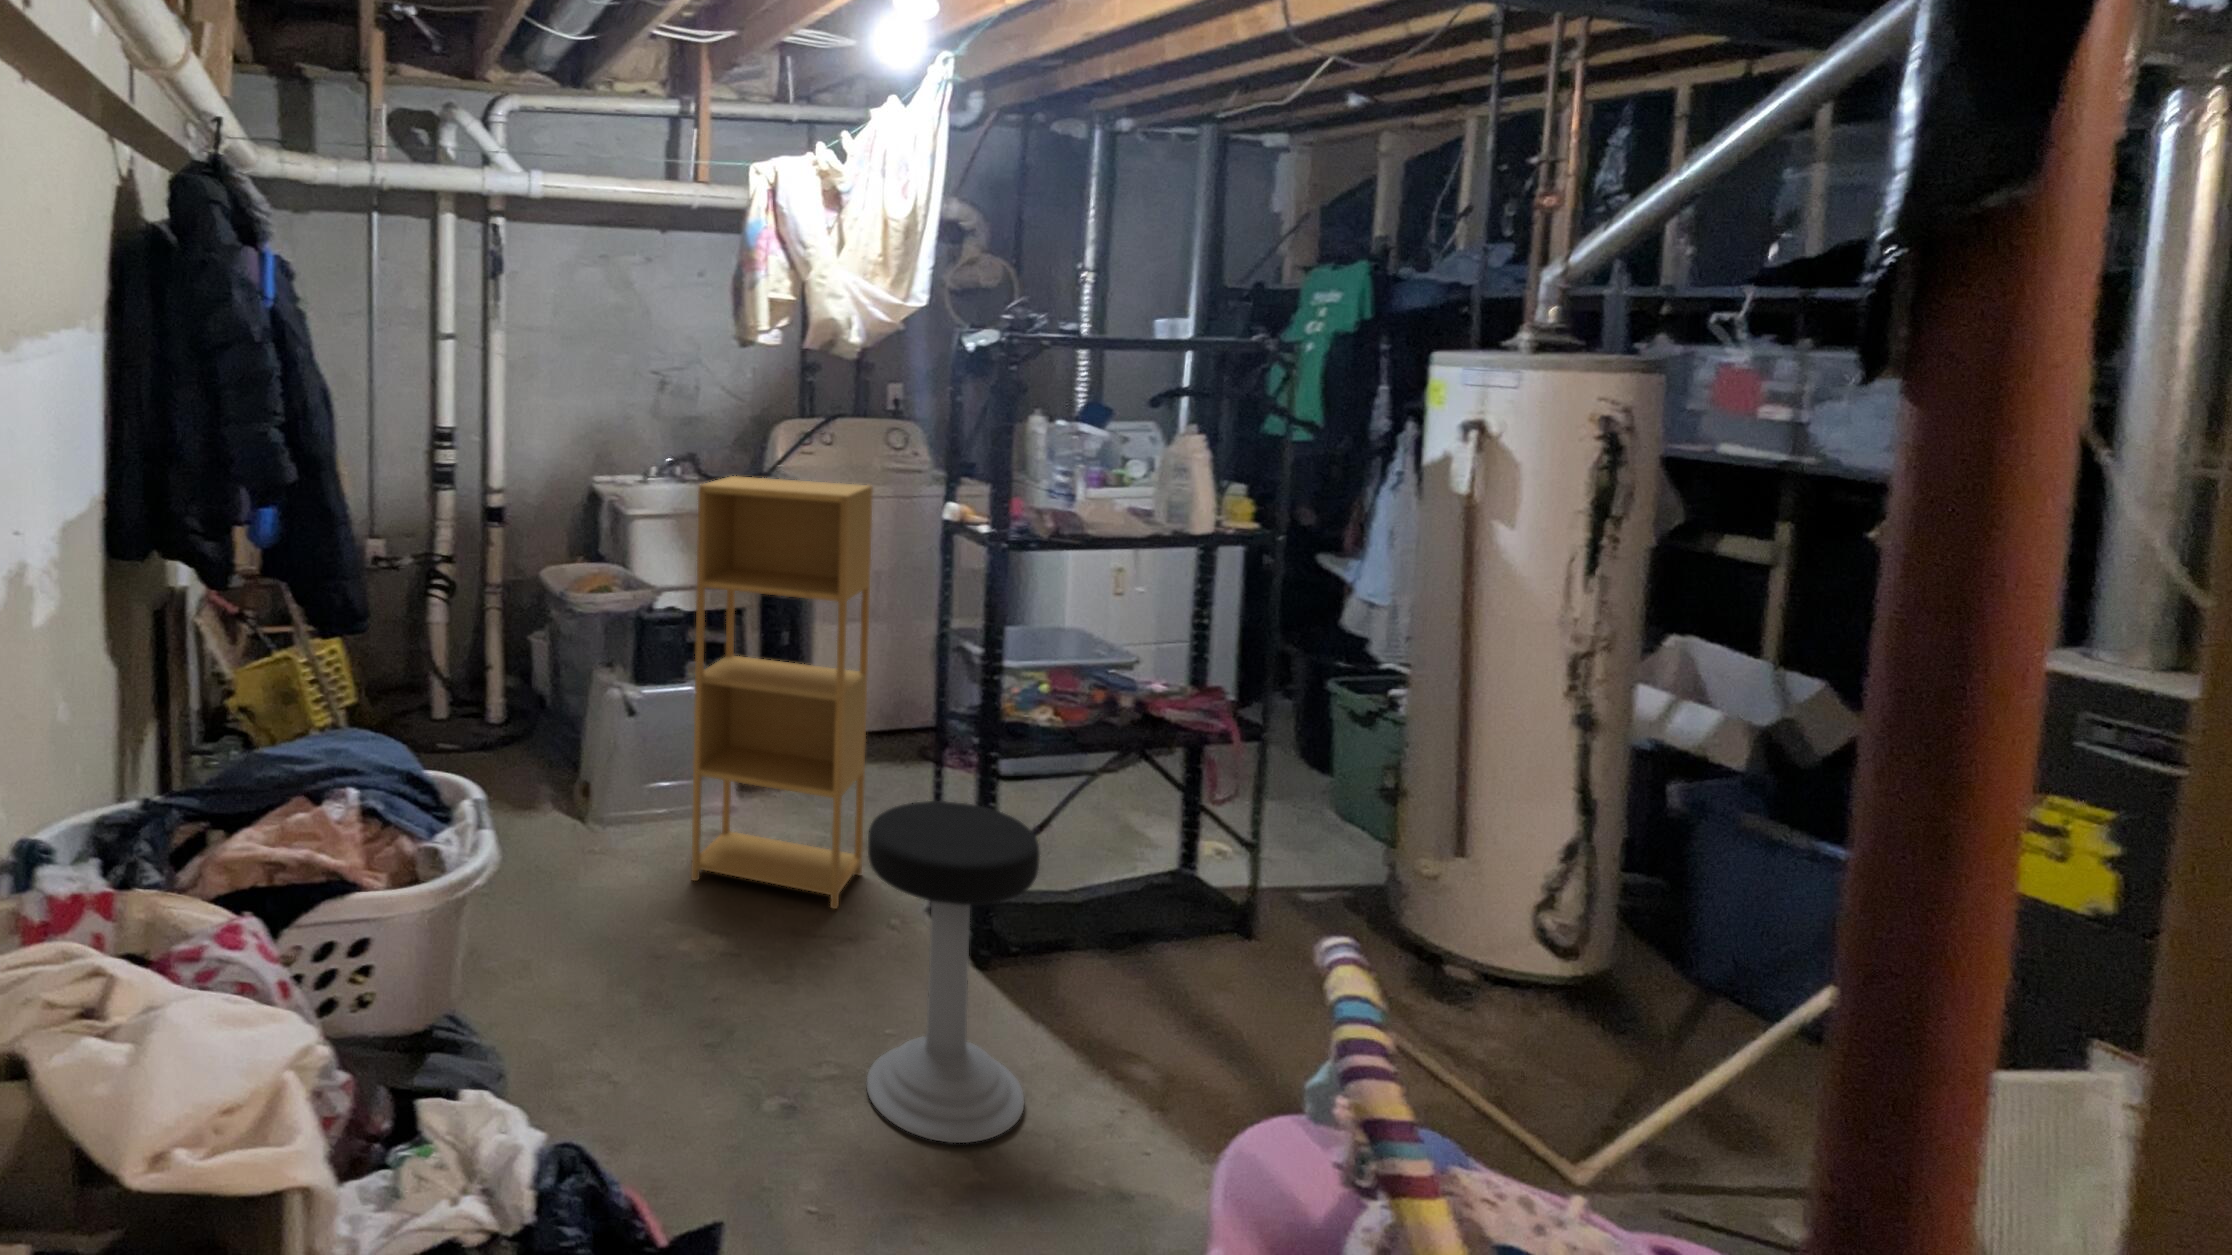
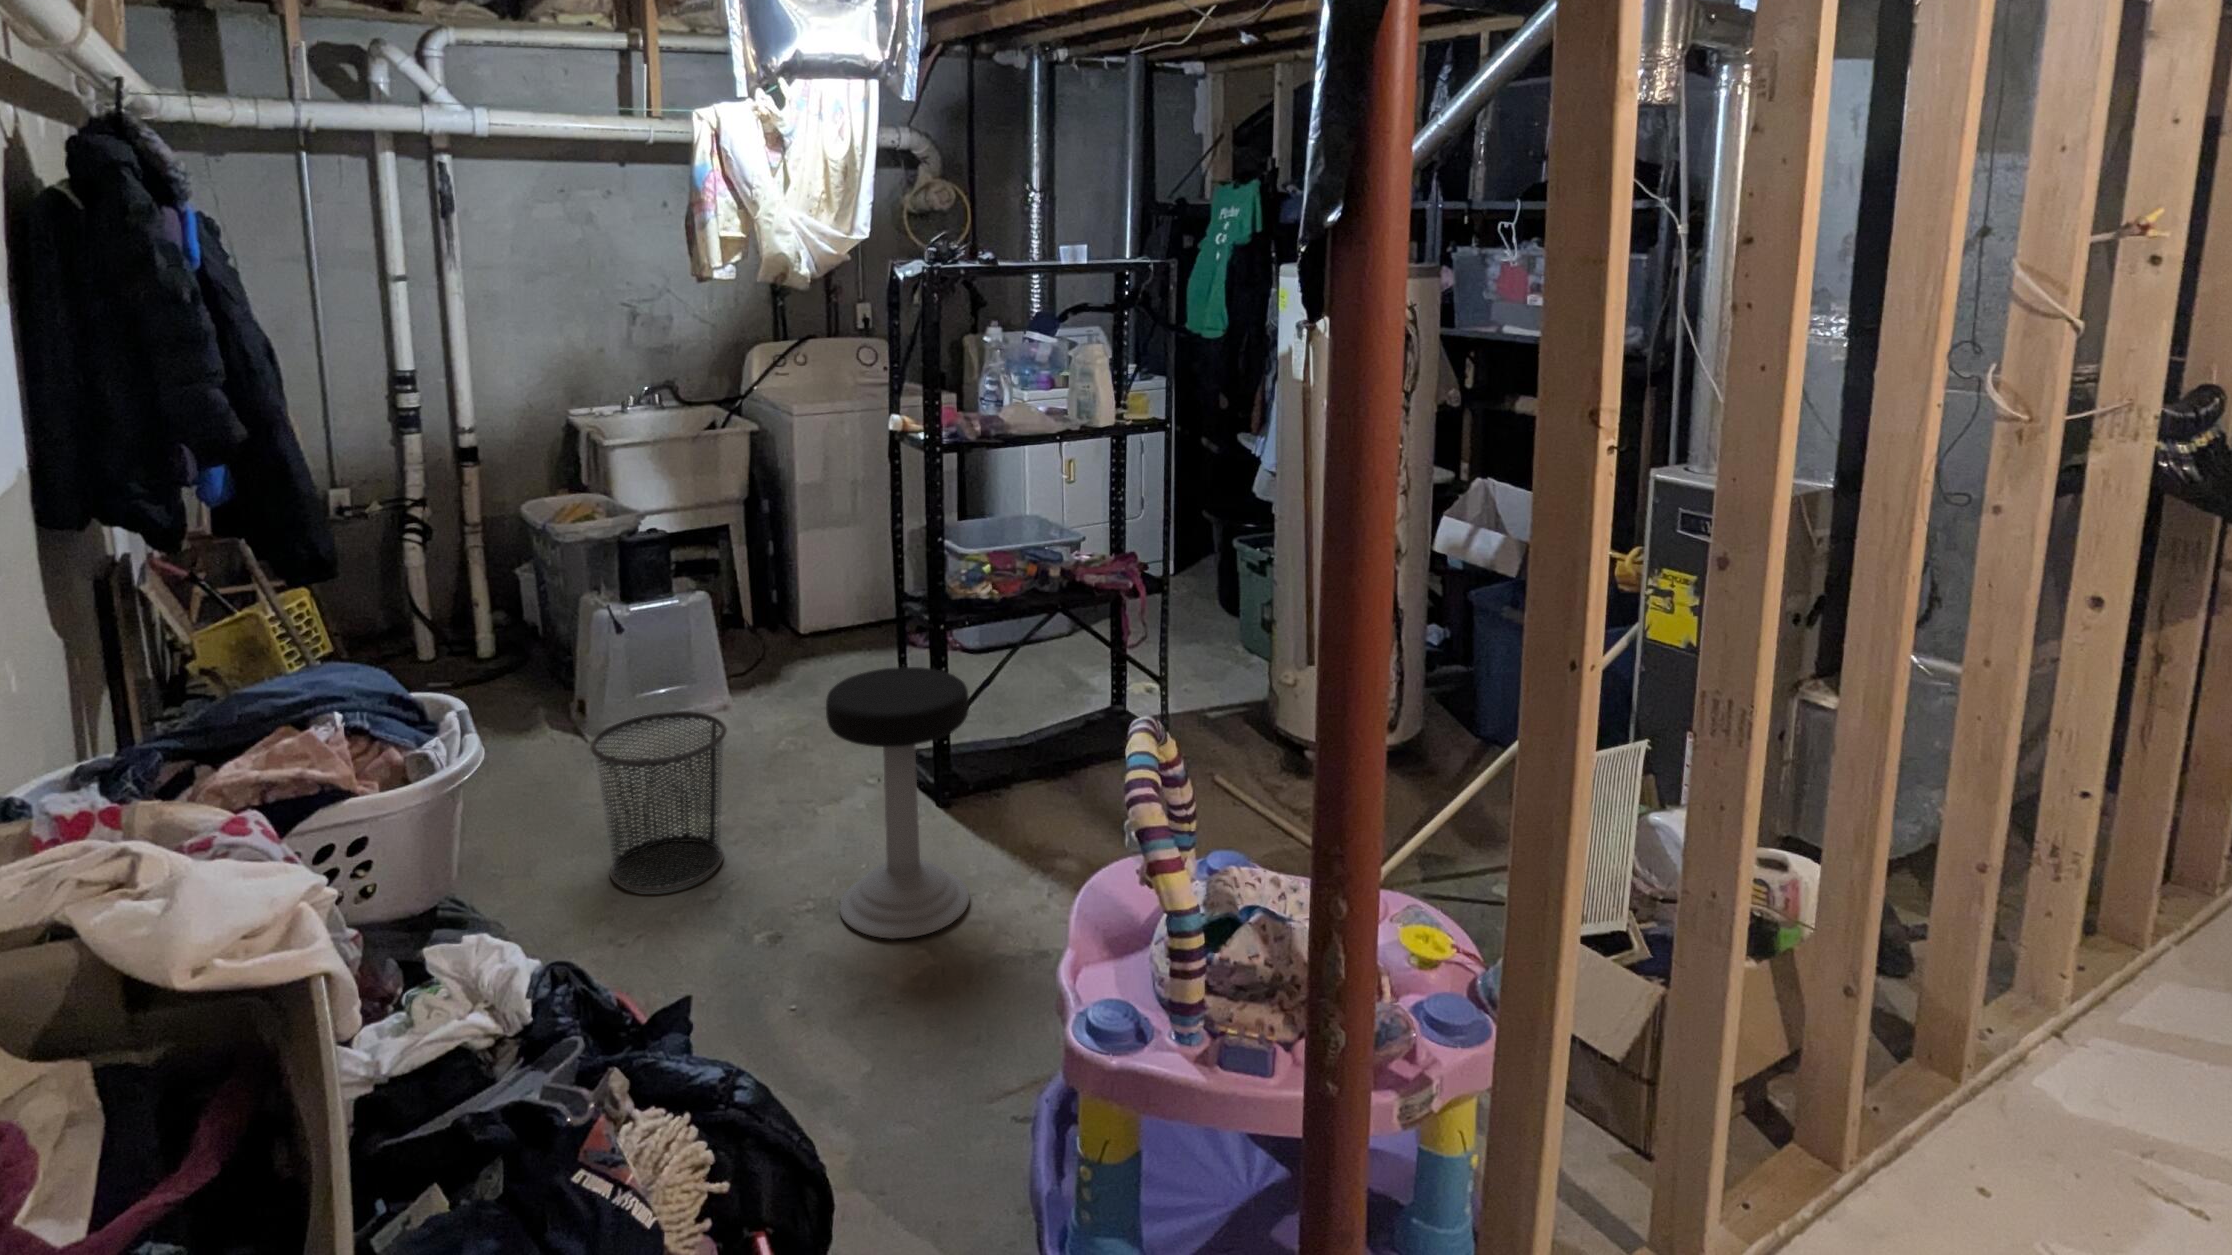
shelving unit: present [691,476,873,909] -> none [664,403,843,778]
waste bin: none [601,815,747,1025] -> present [590,711,727,892]

